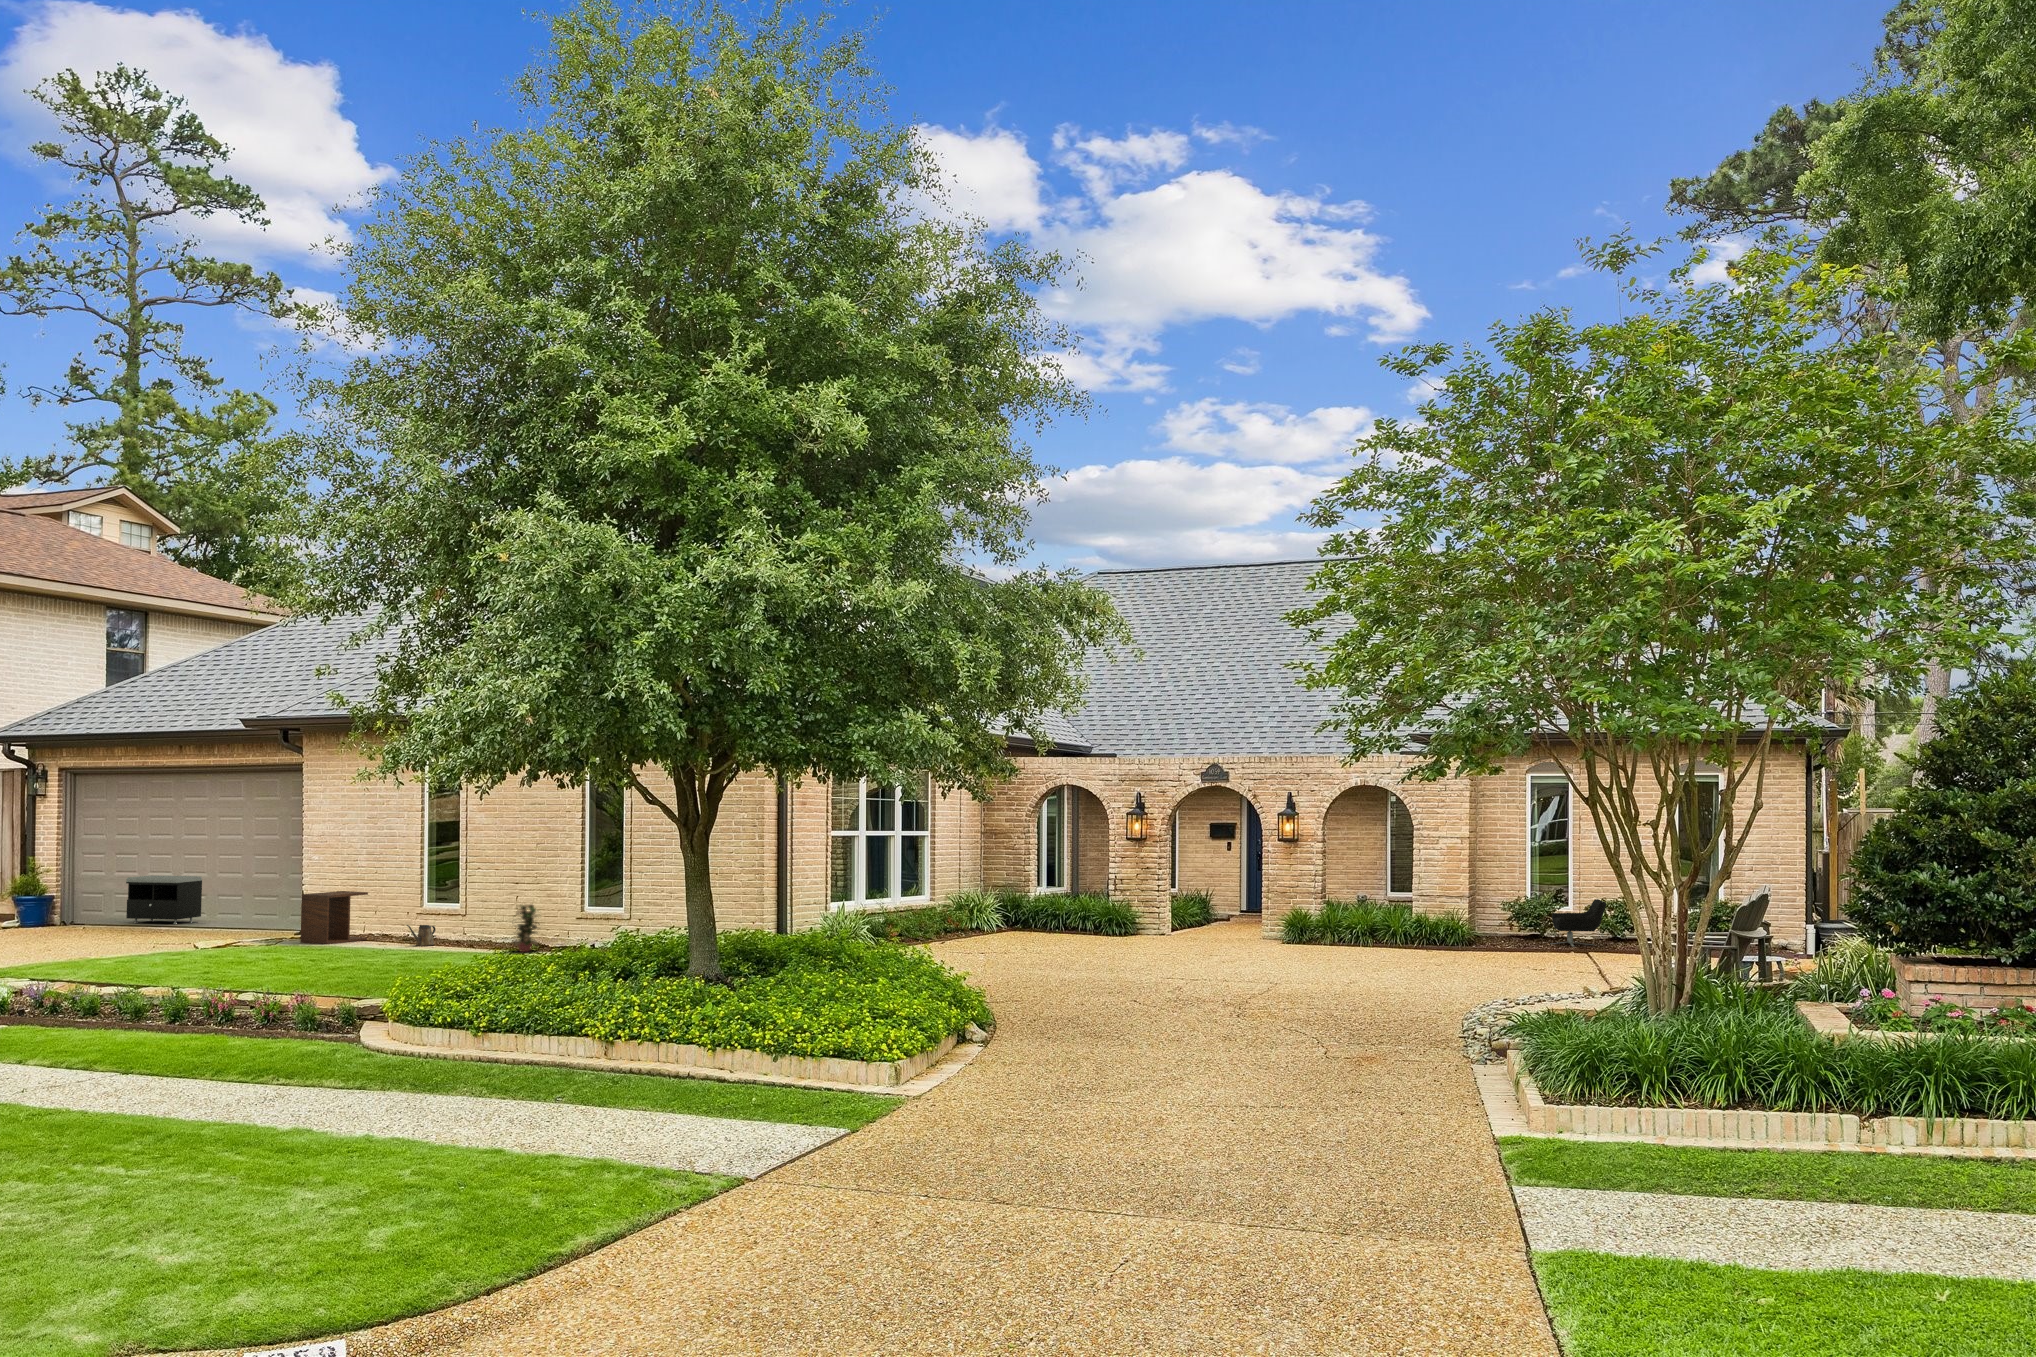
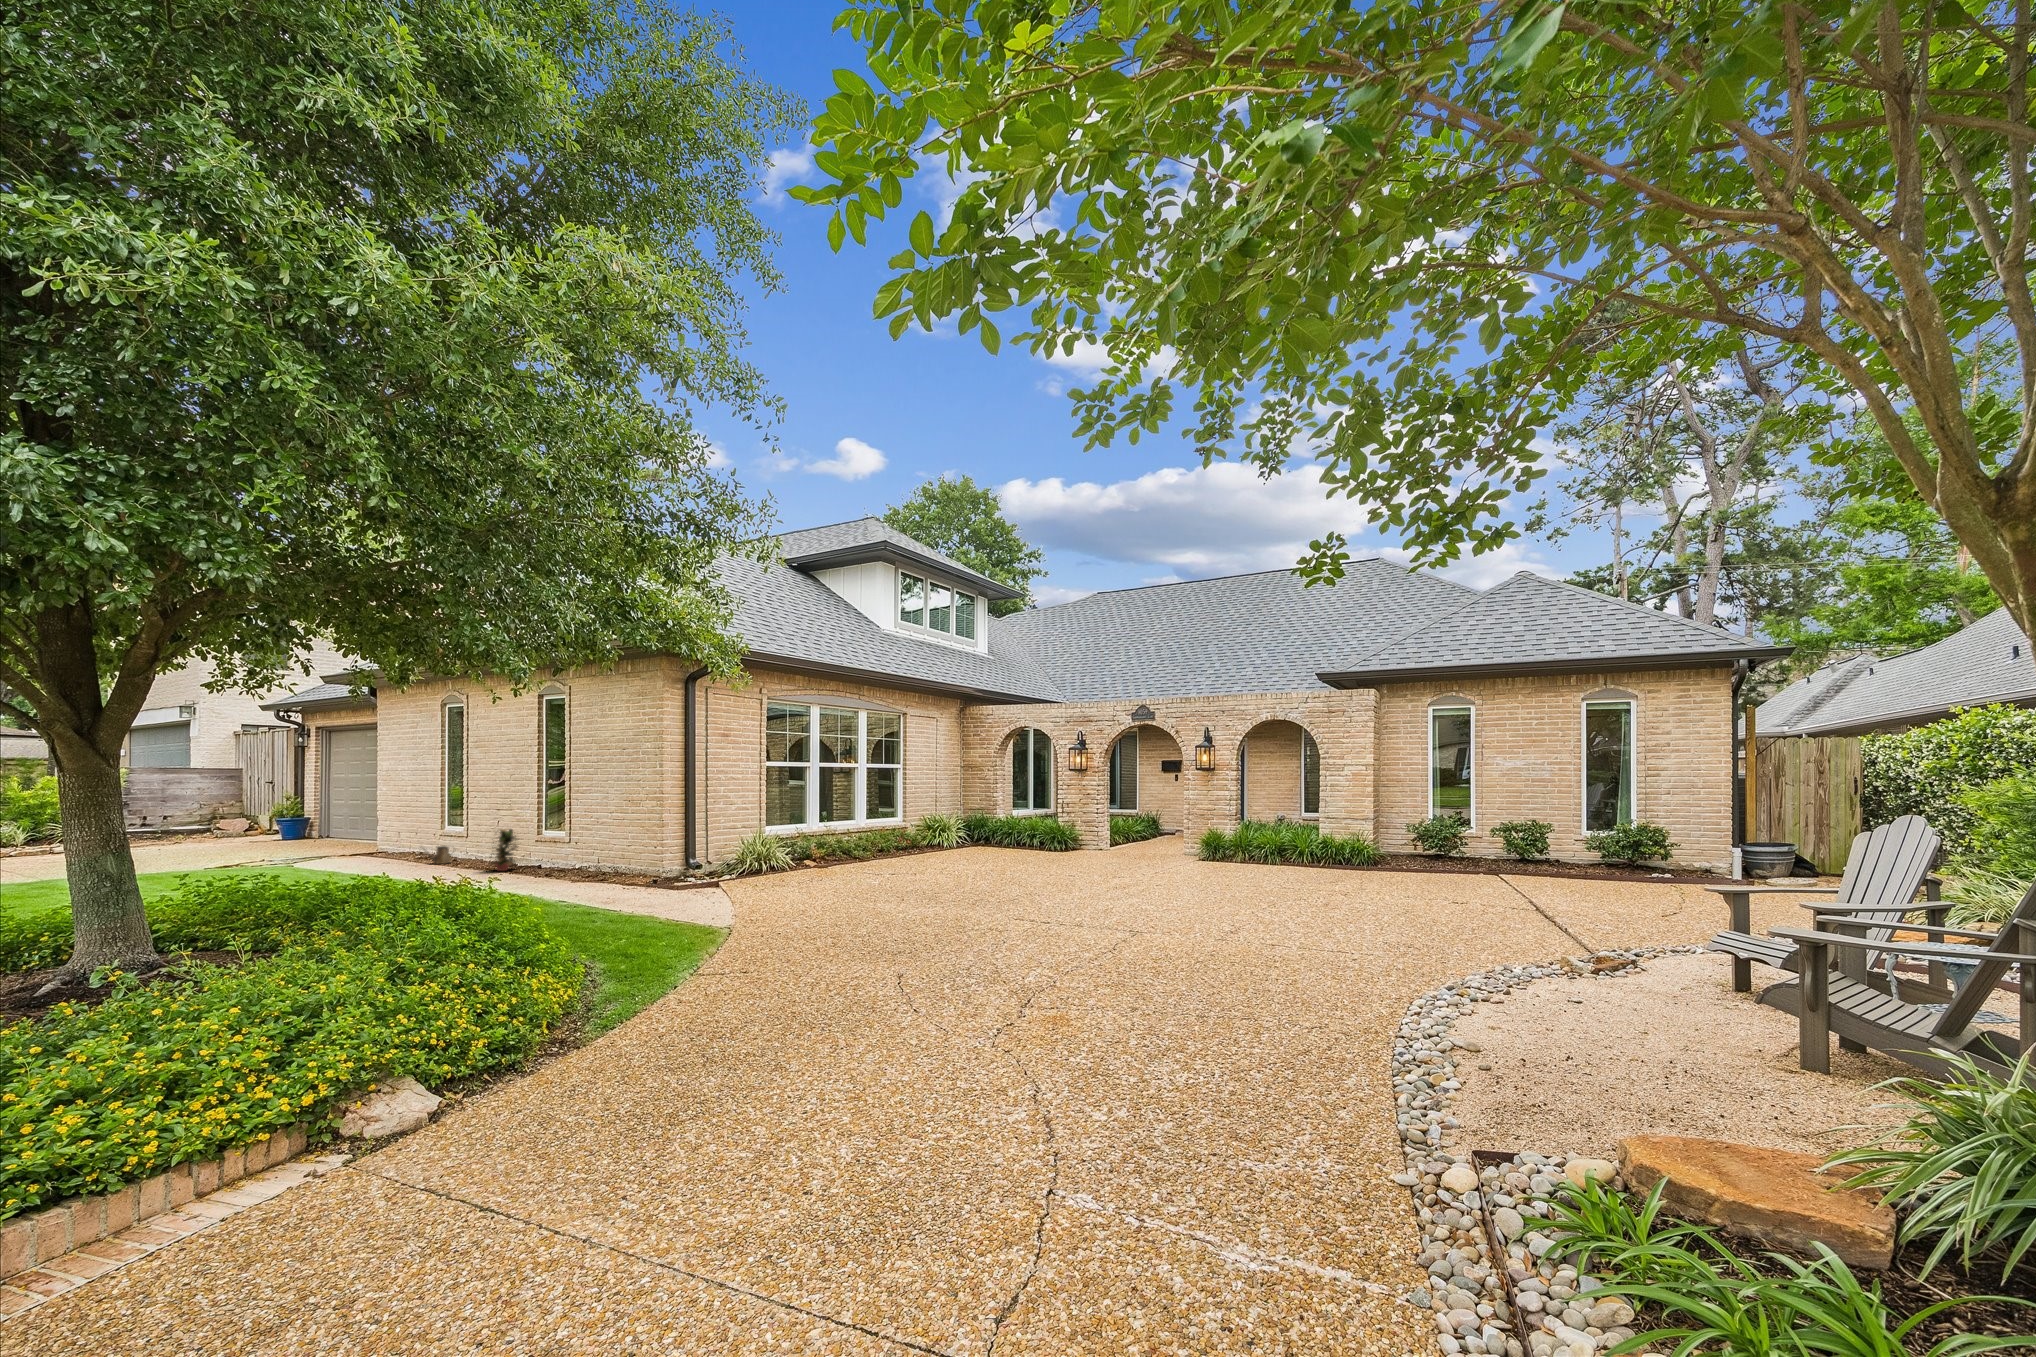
storage bench: present [126,875,202,924] -> none [302,804,362,842]
side table: present [300,891,368,945] -> none [356,816,417,862]
lounge chair: present [1552,899,1606,947] -> none [1452,822,1512,868]

